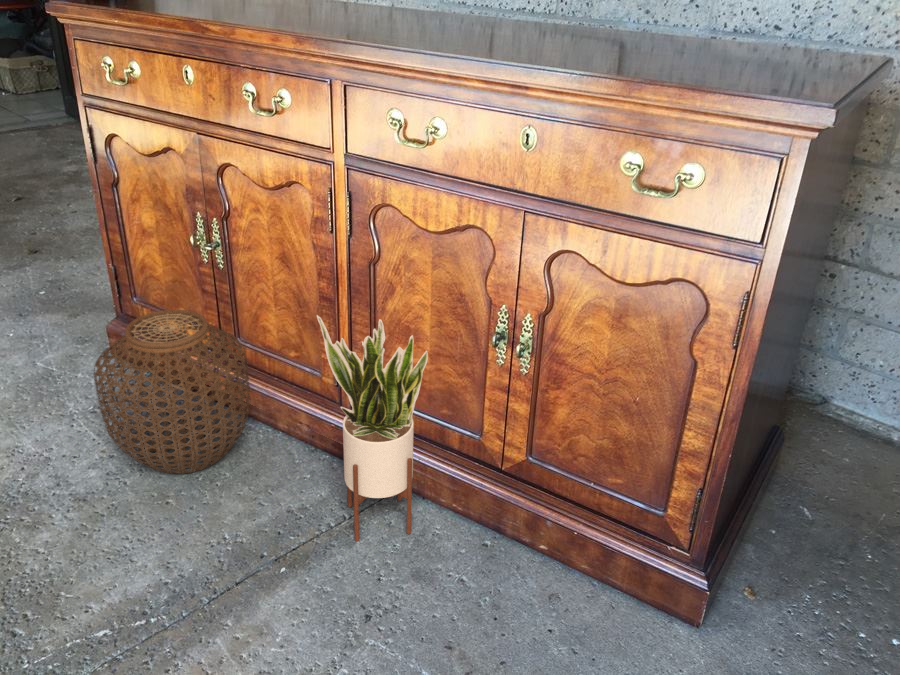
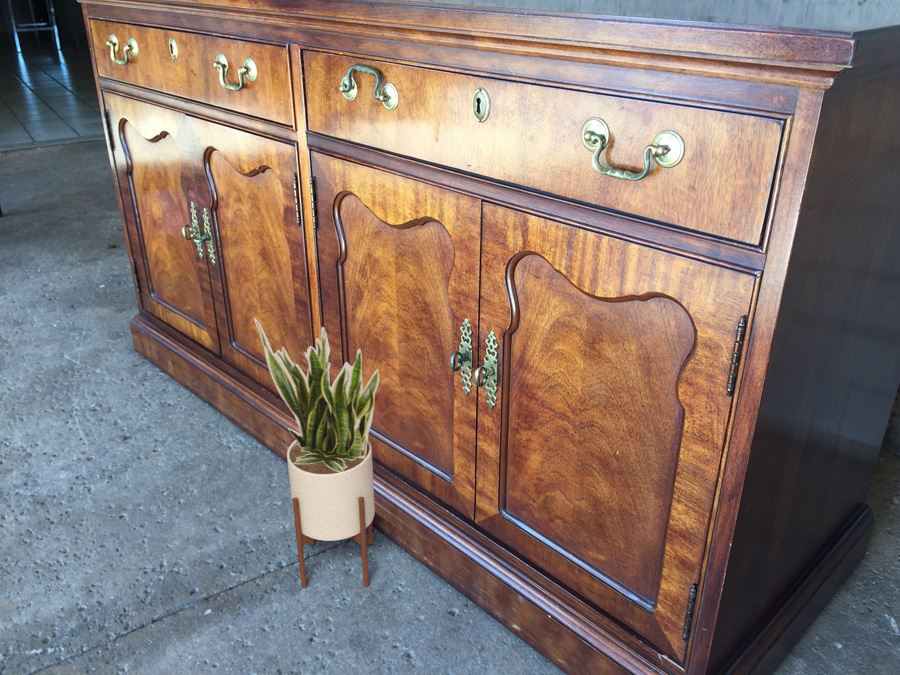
woven basket: present [93,310,250,474] -> none [57,306,232,486]

